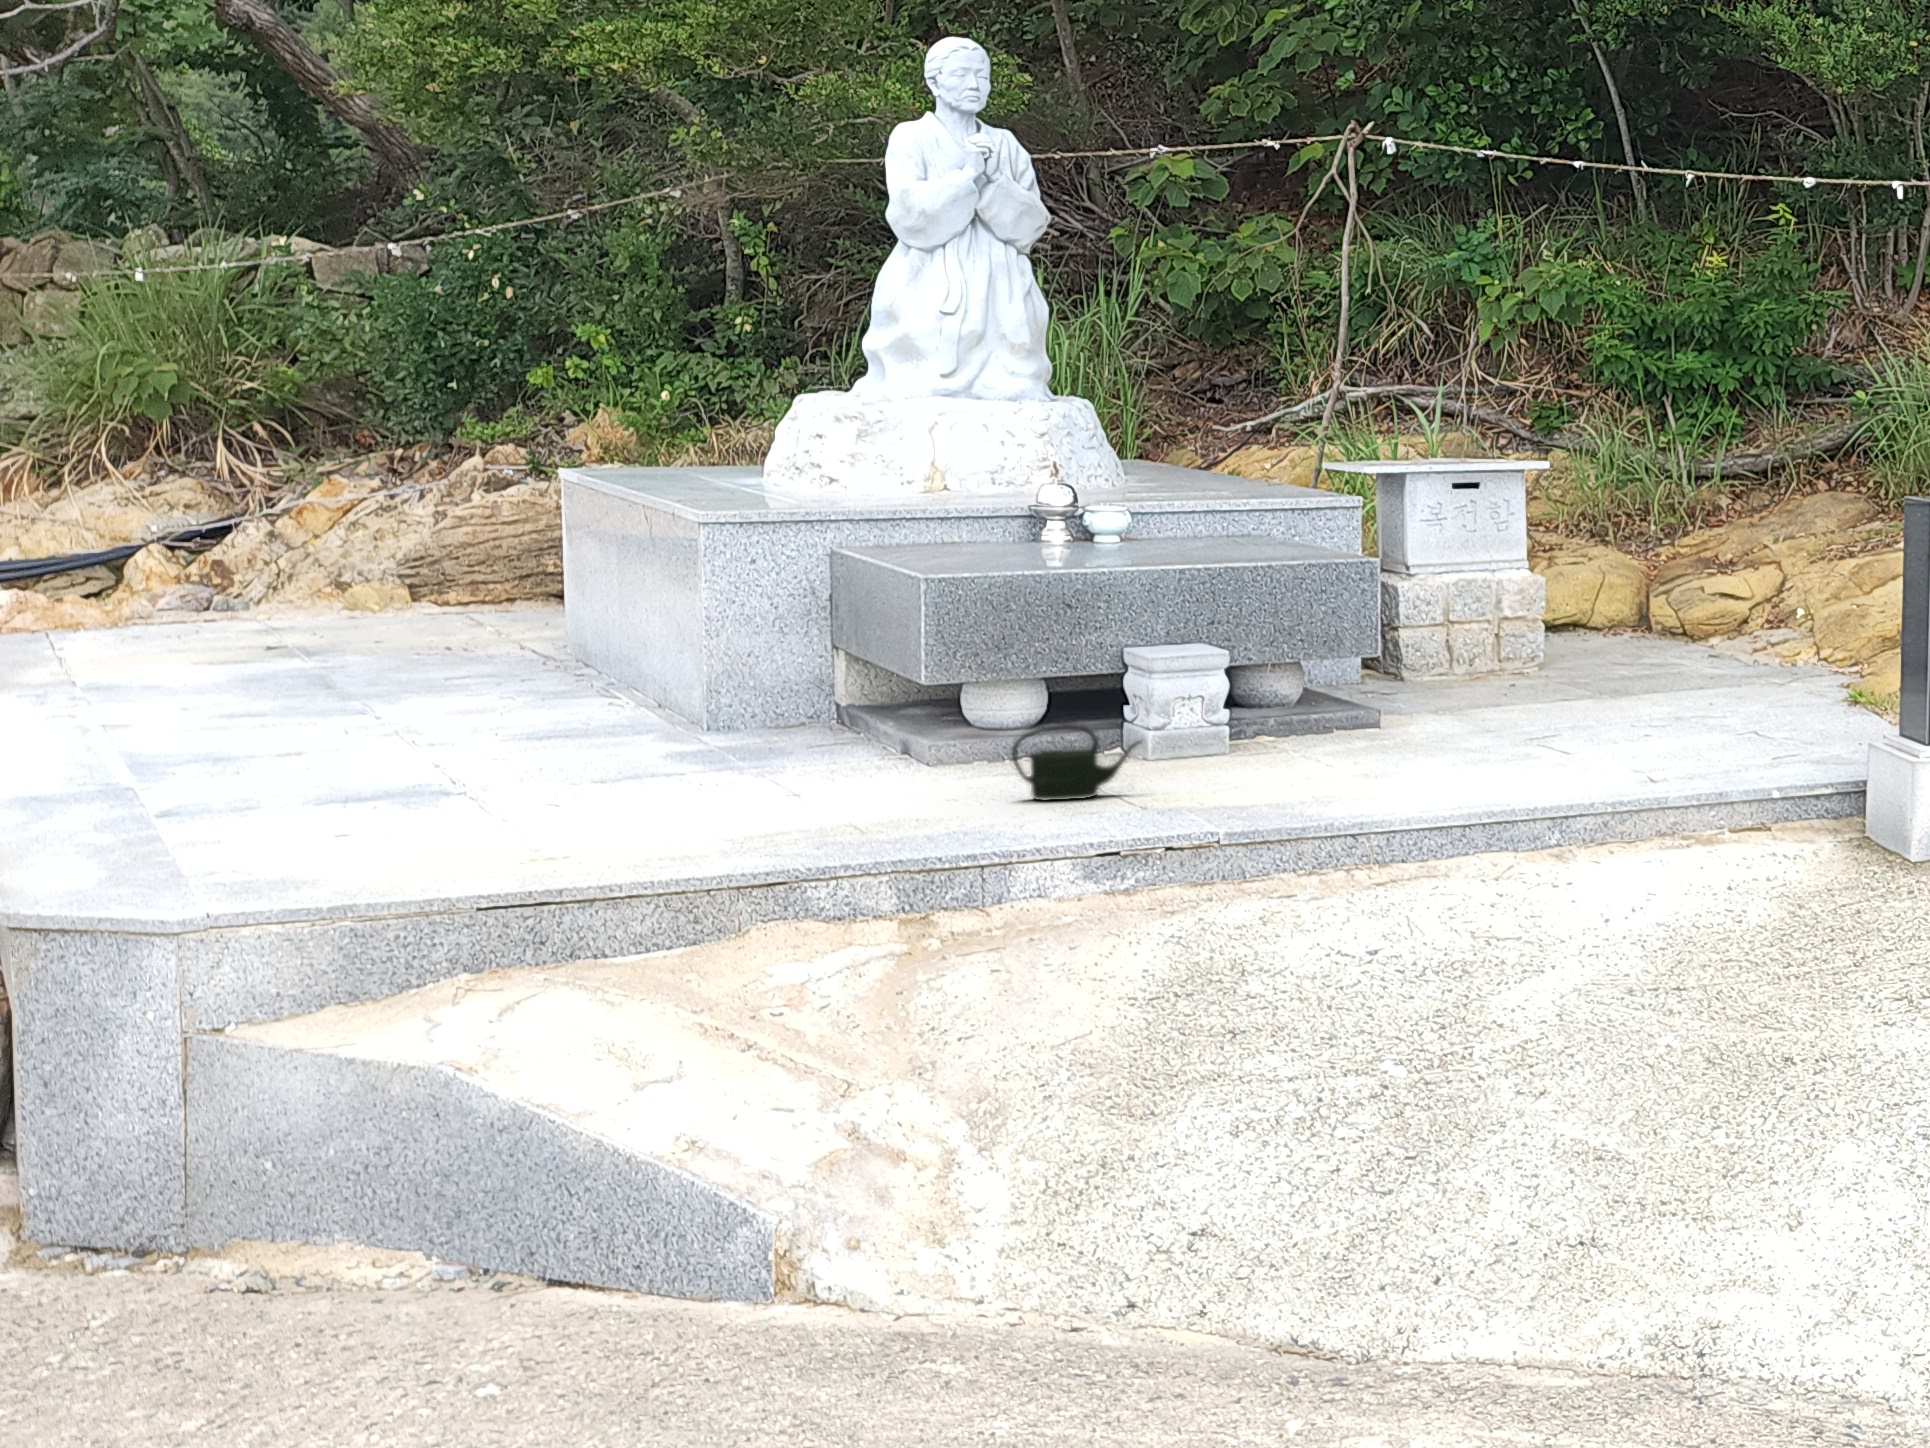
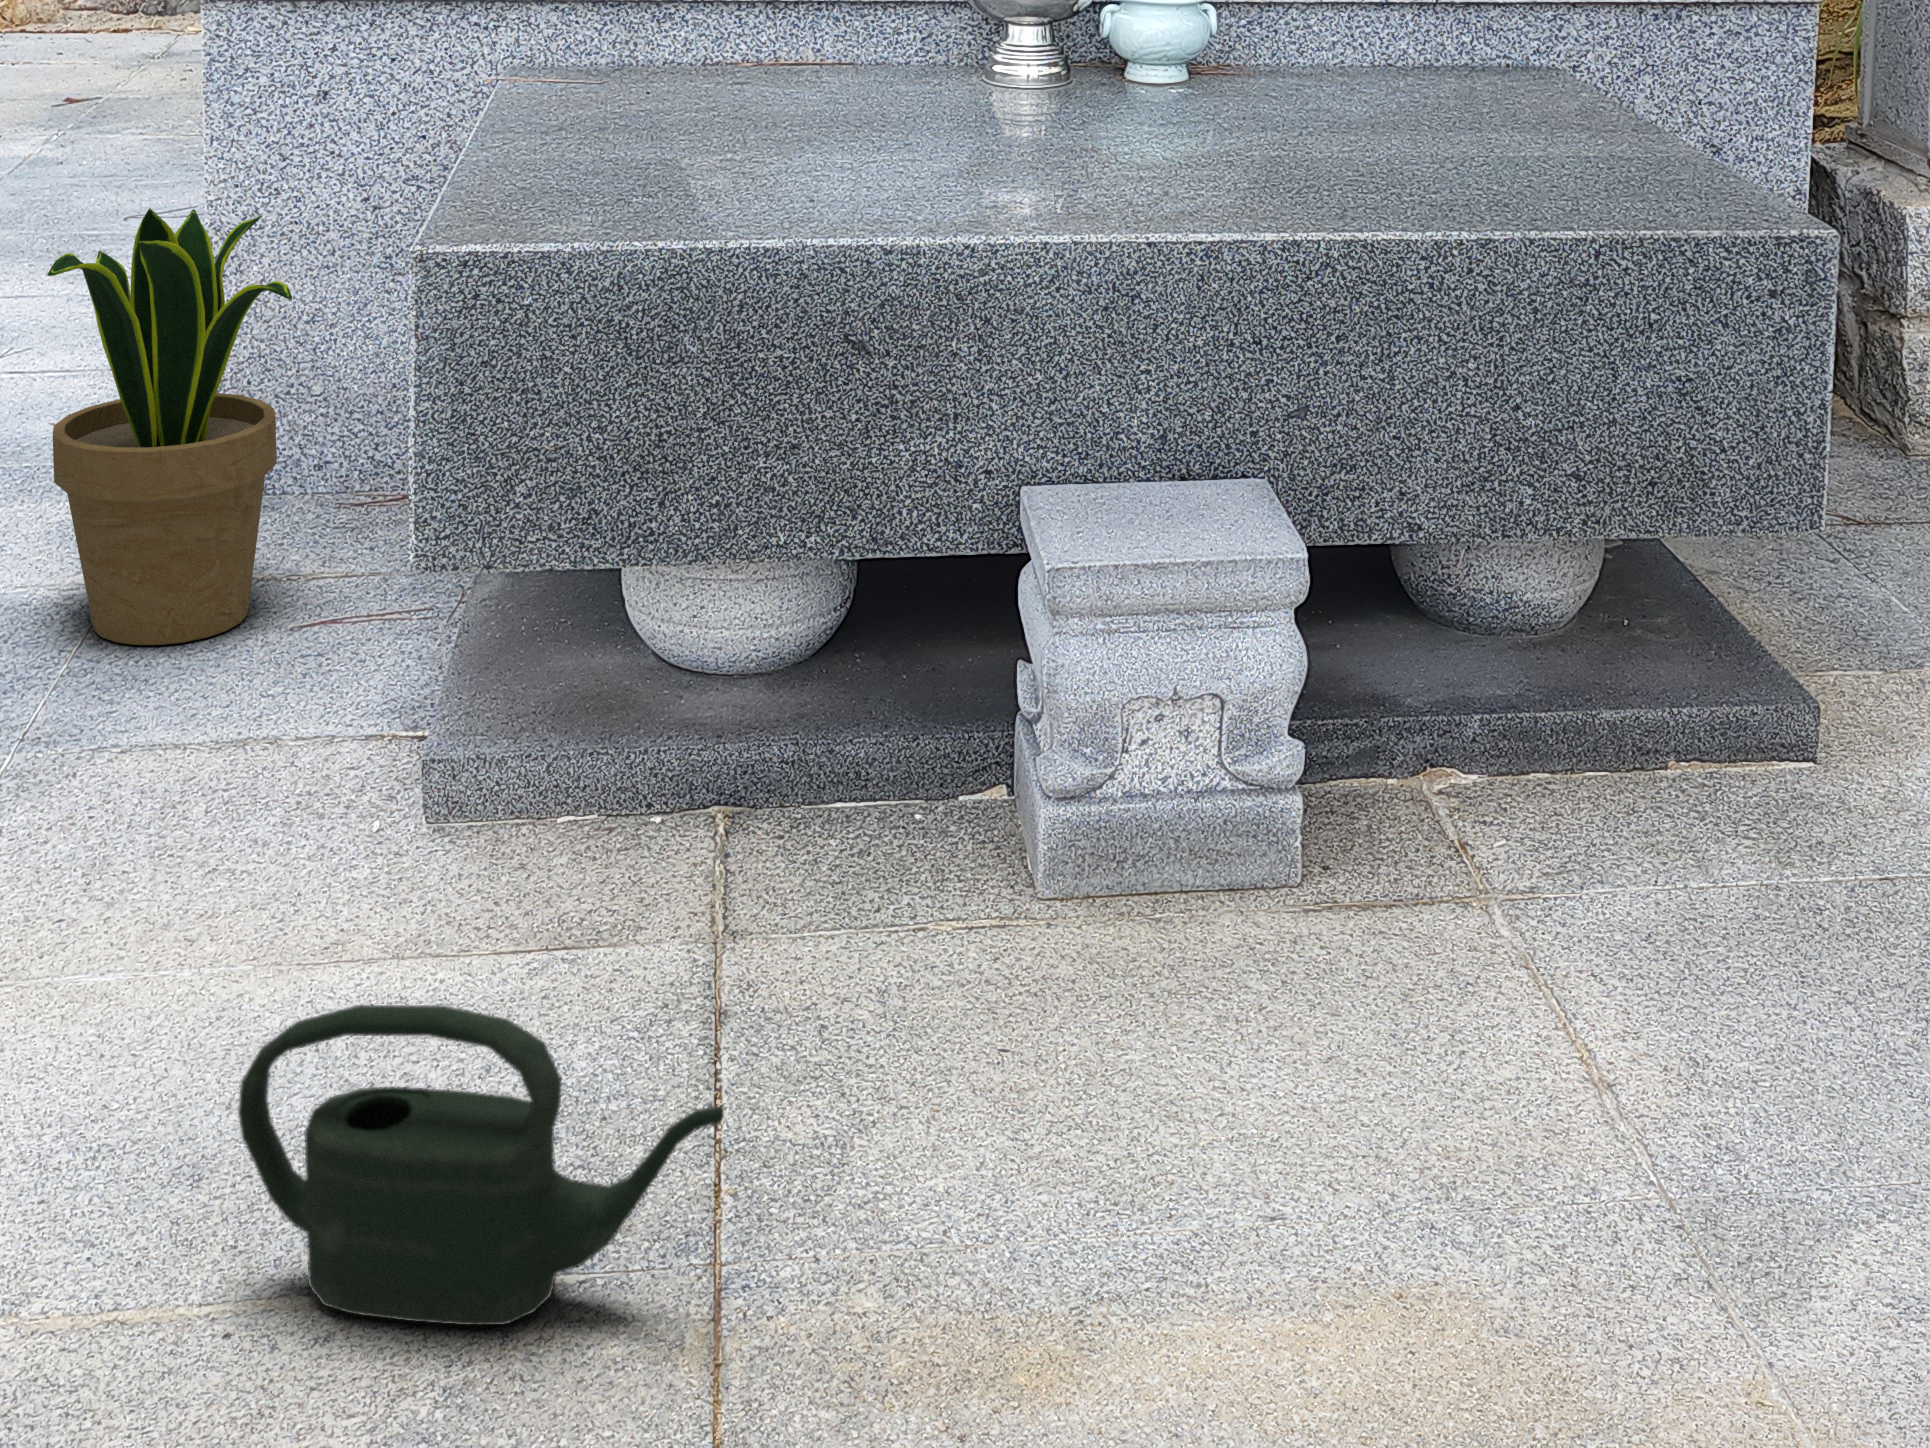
potted plant: none [733,588,831,747] -> present [47,208,292,645]

